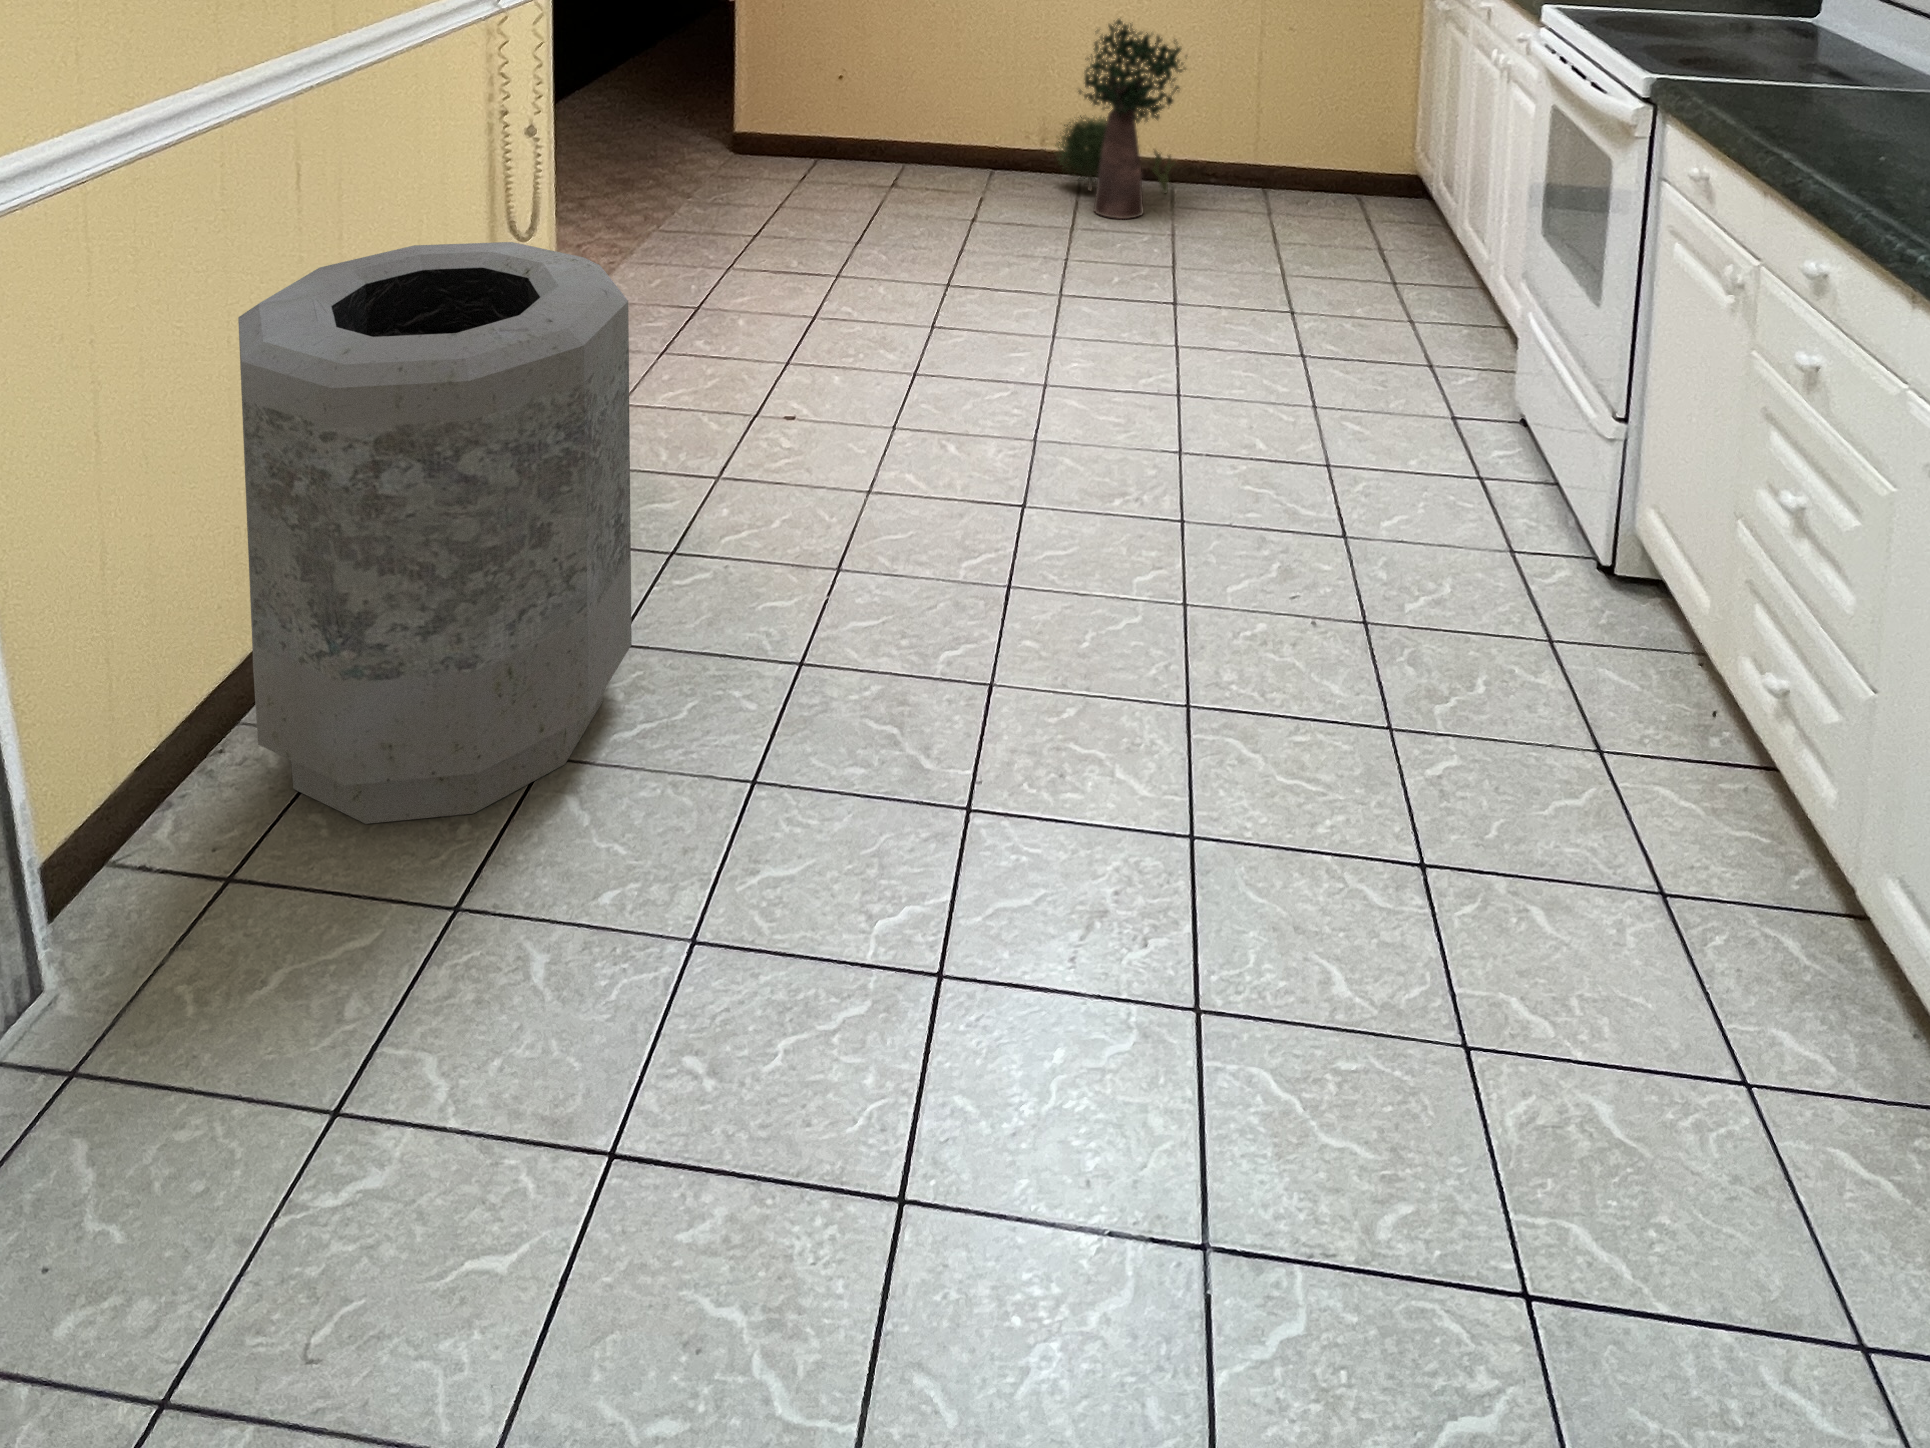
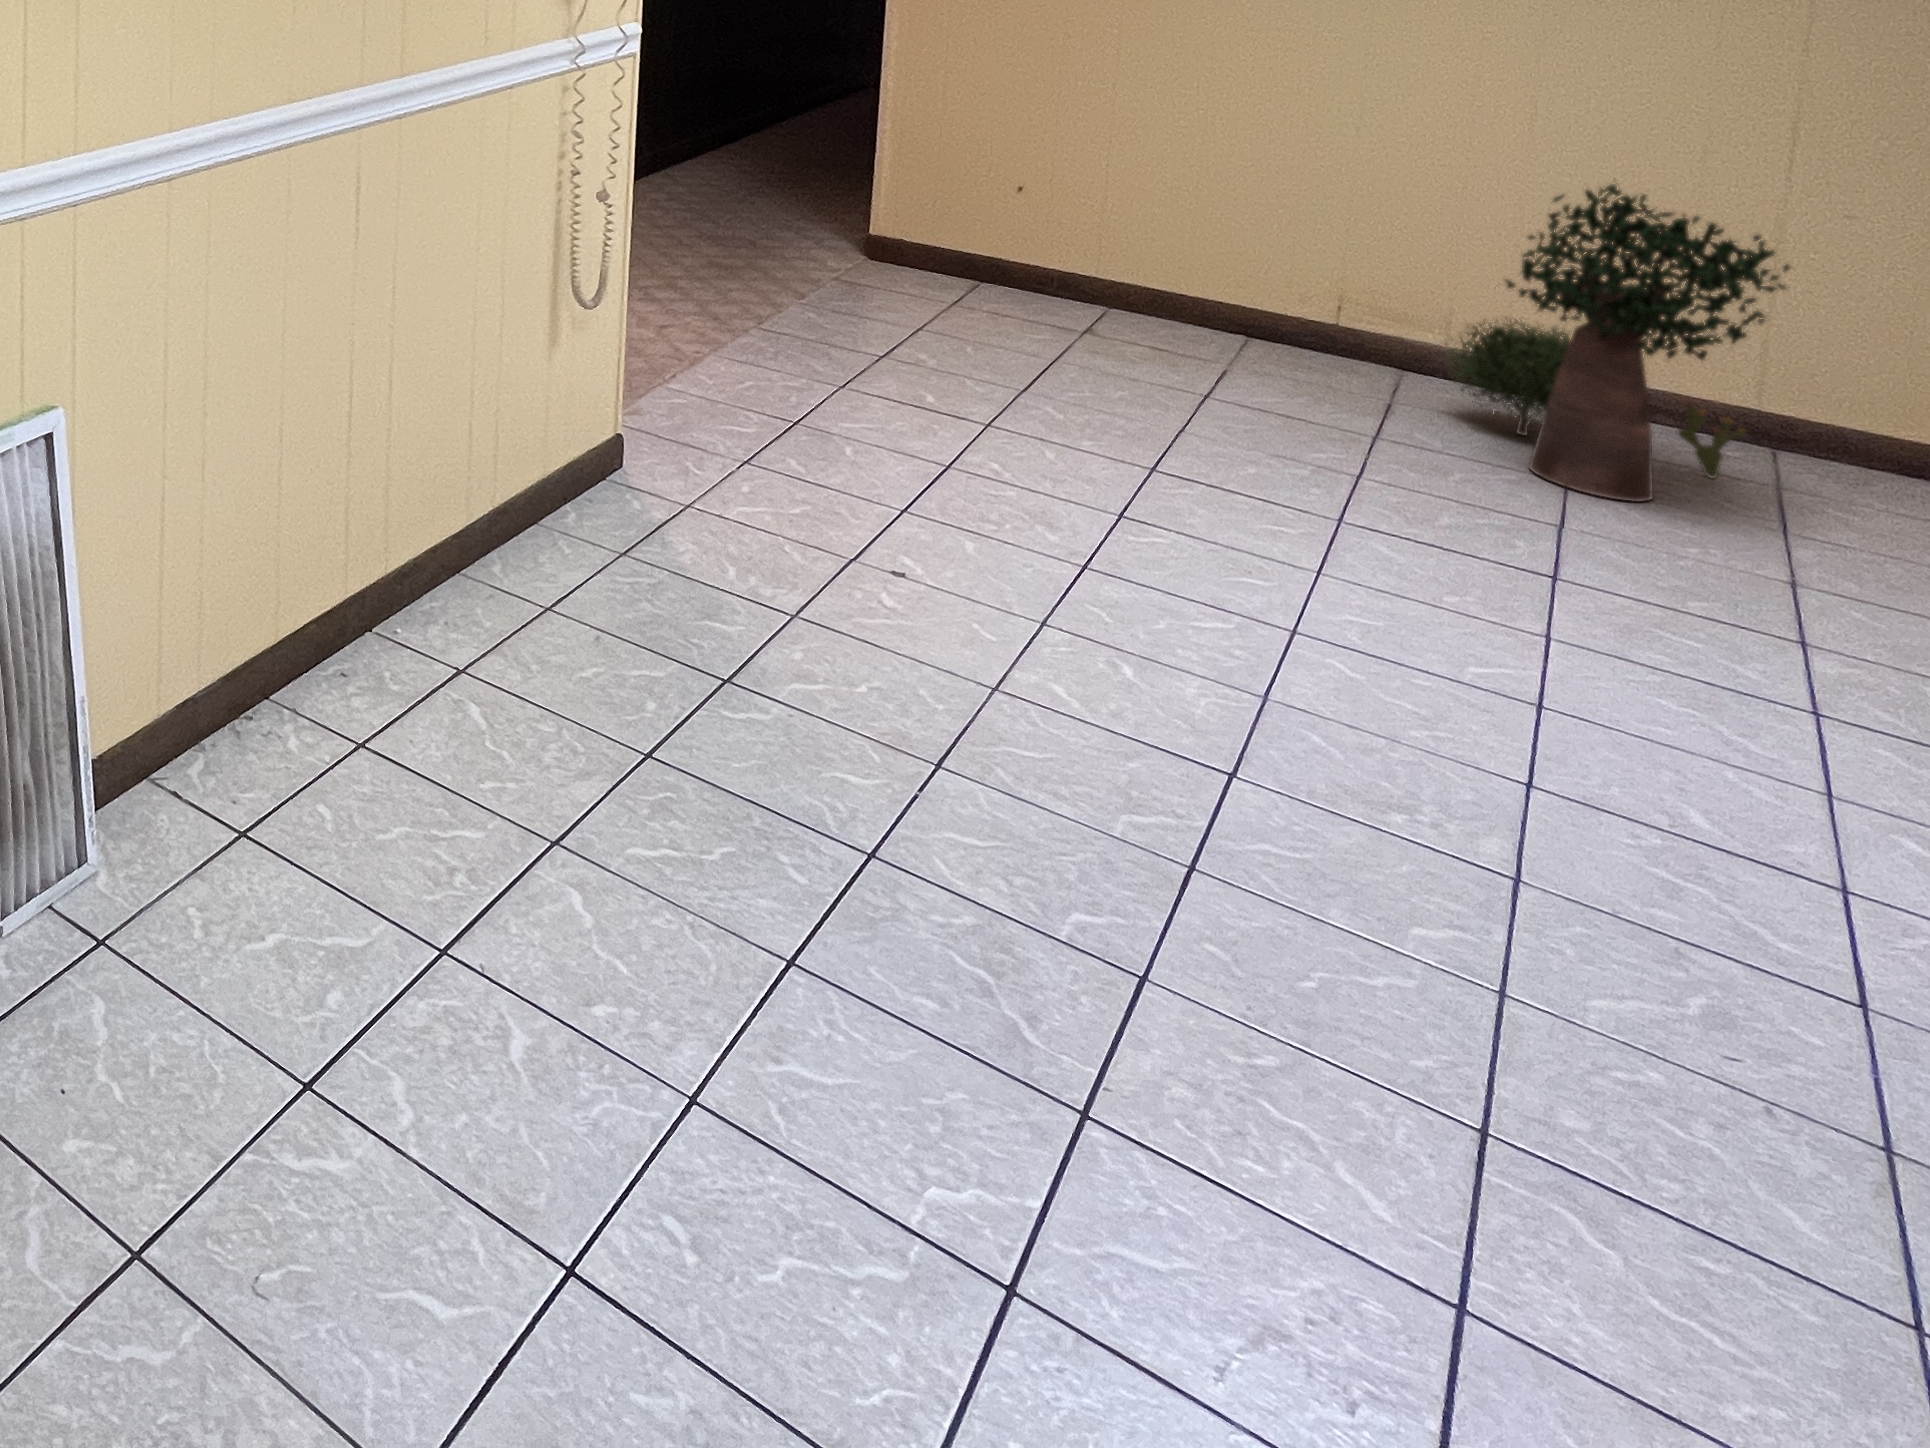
trash can: present [238,242,632,824] -> none [274,298,694,912]

